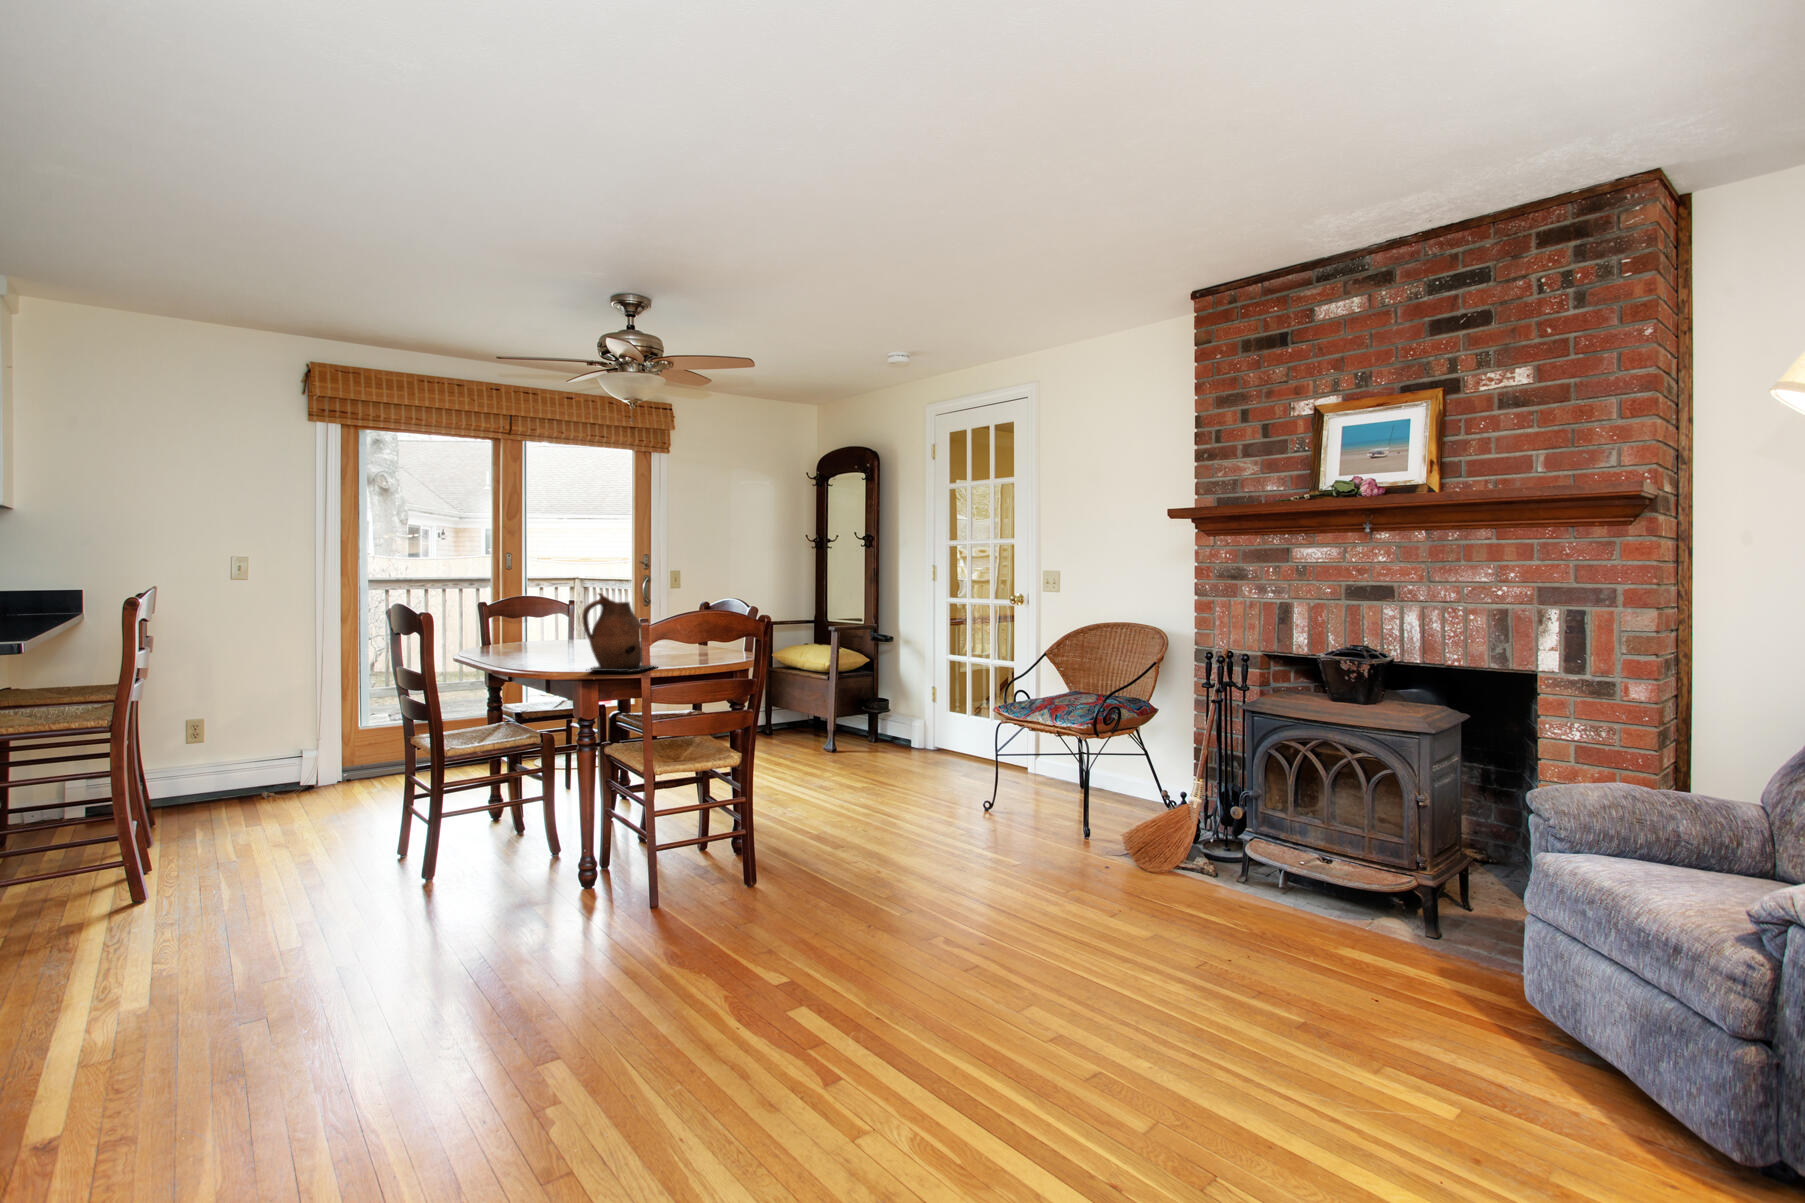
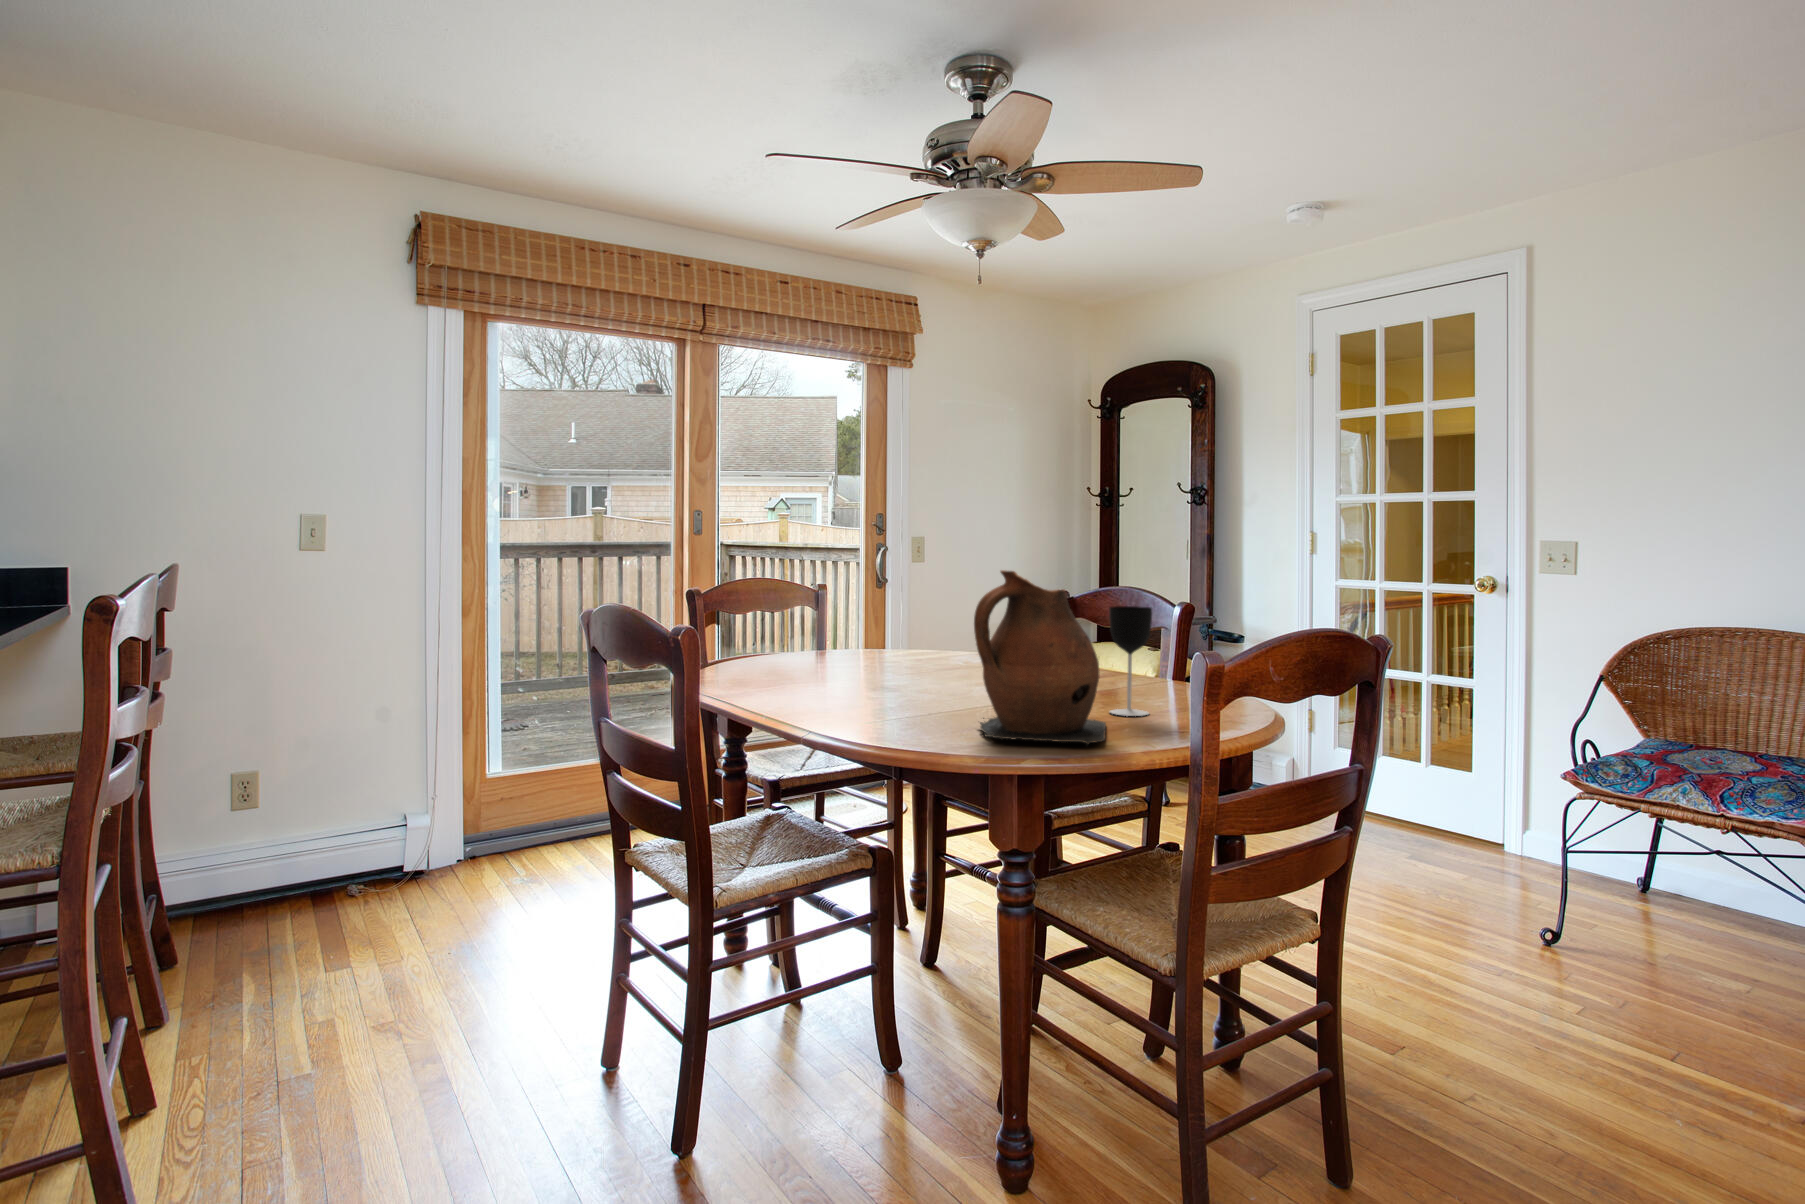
wine glass: none [670,611,692,664] -> present [1109,606,1152,716]

